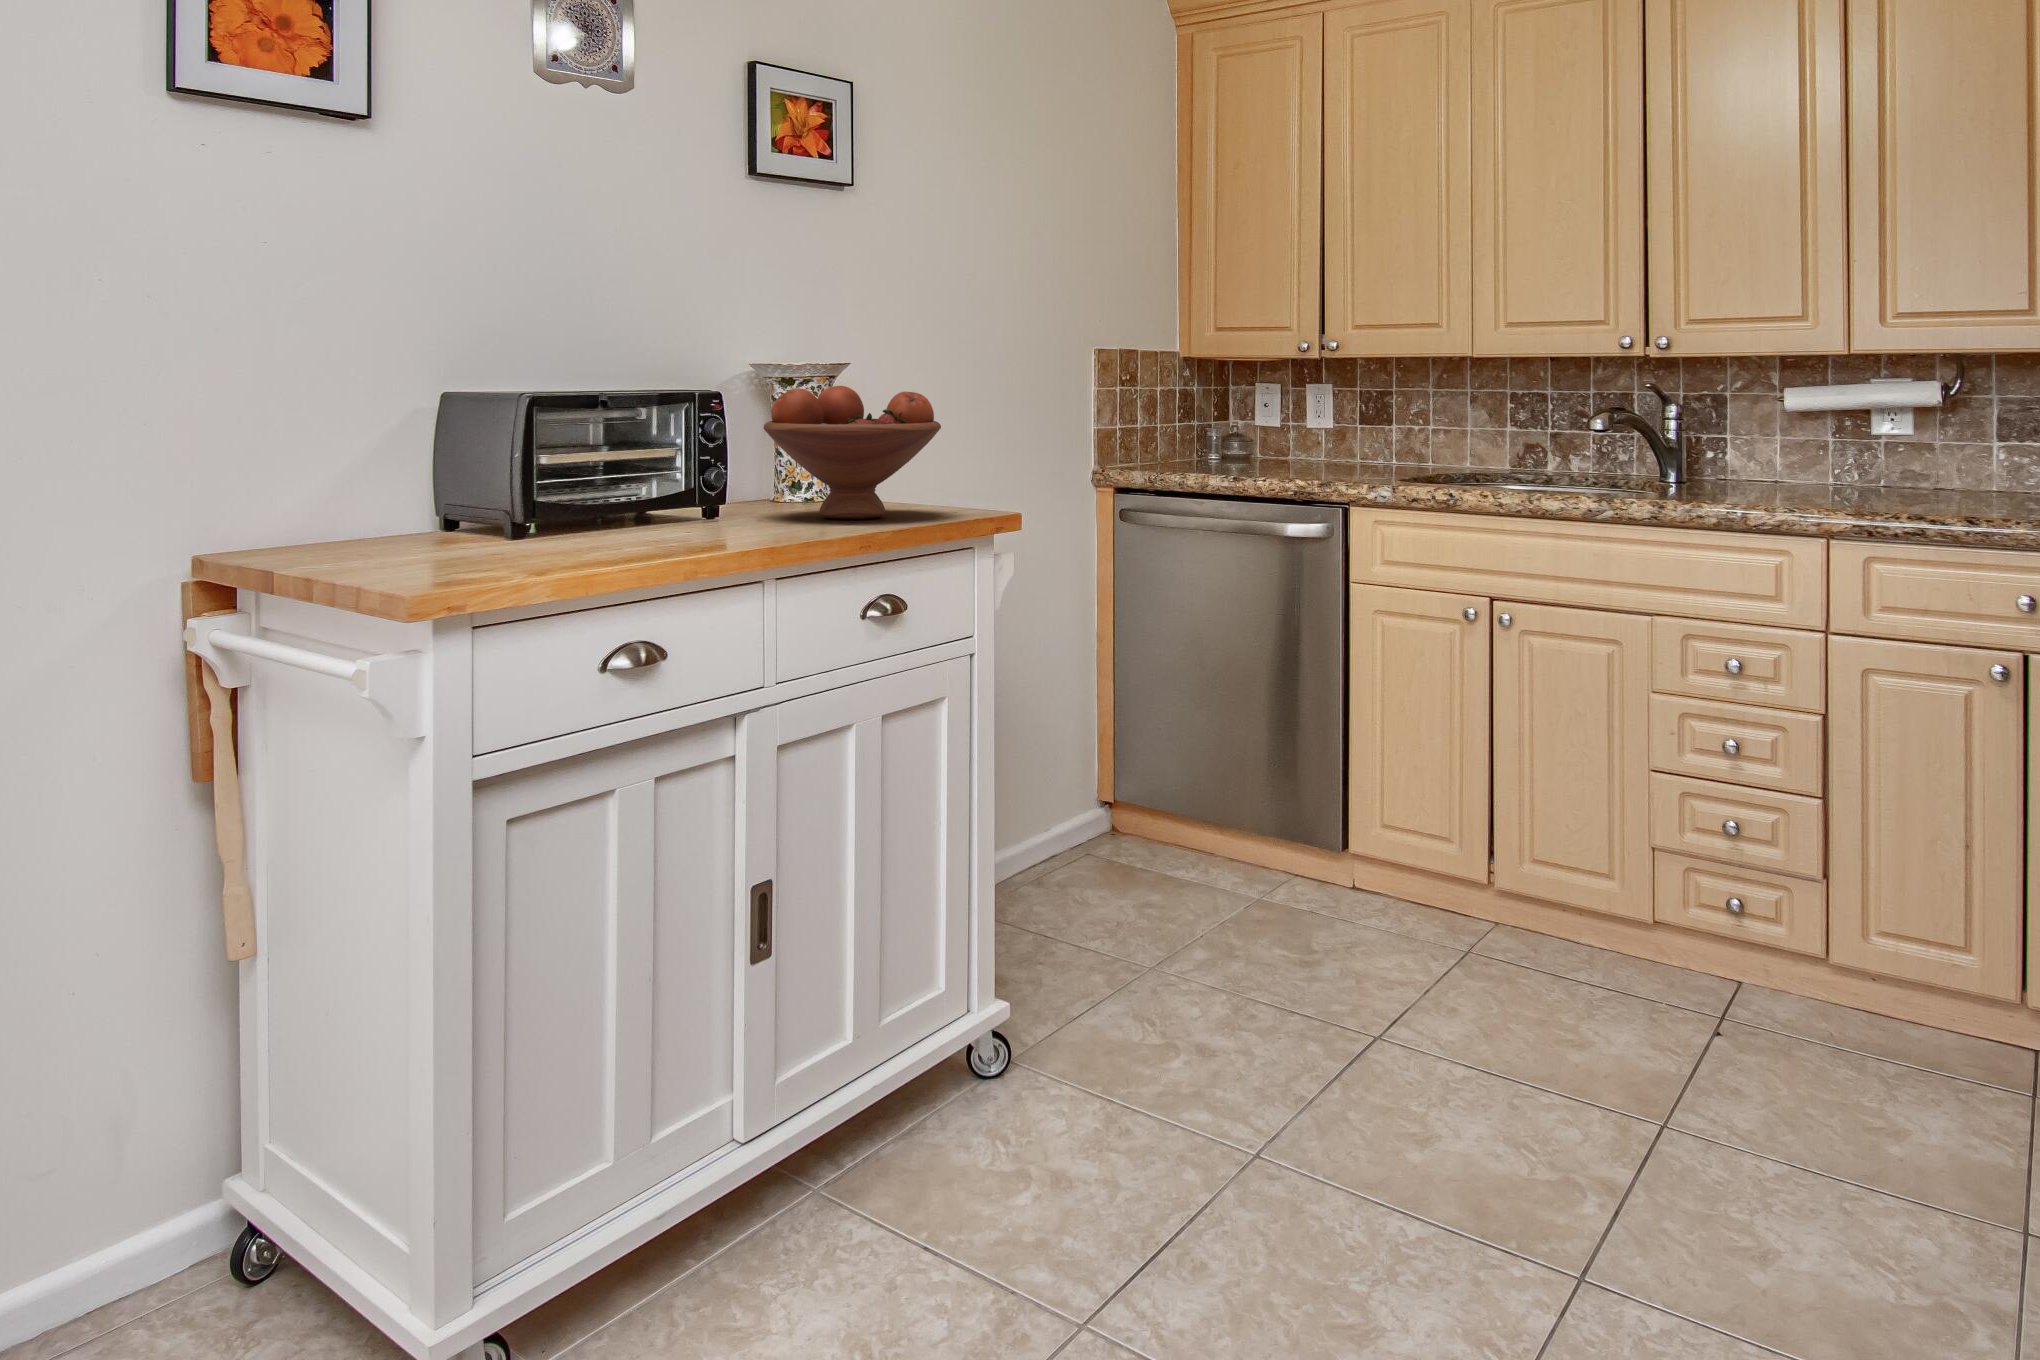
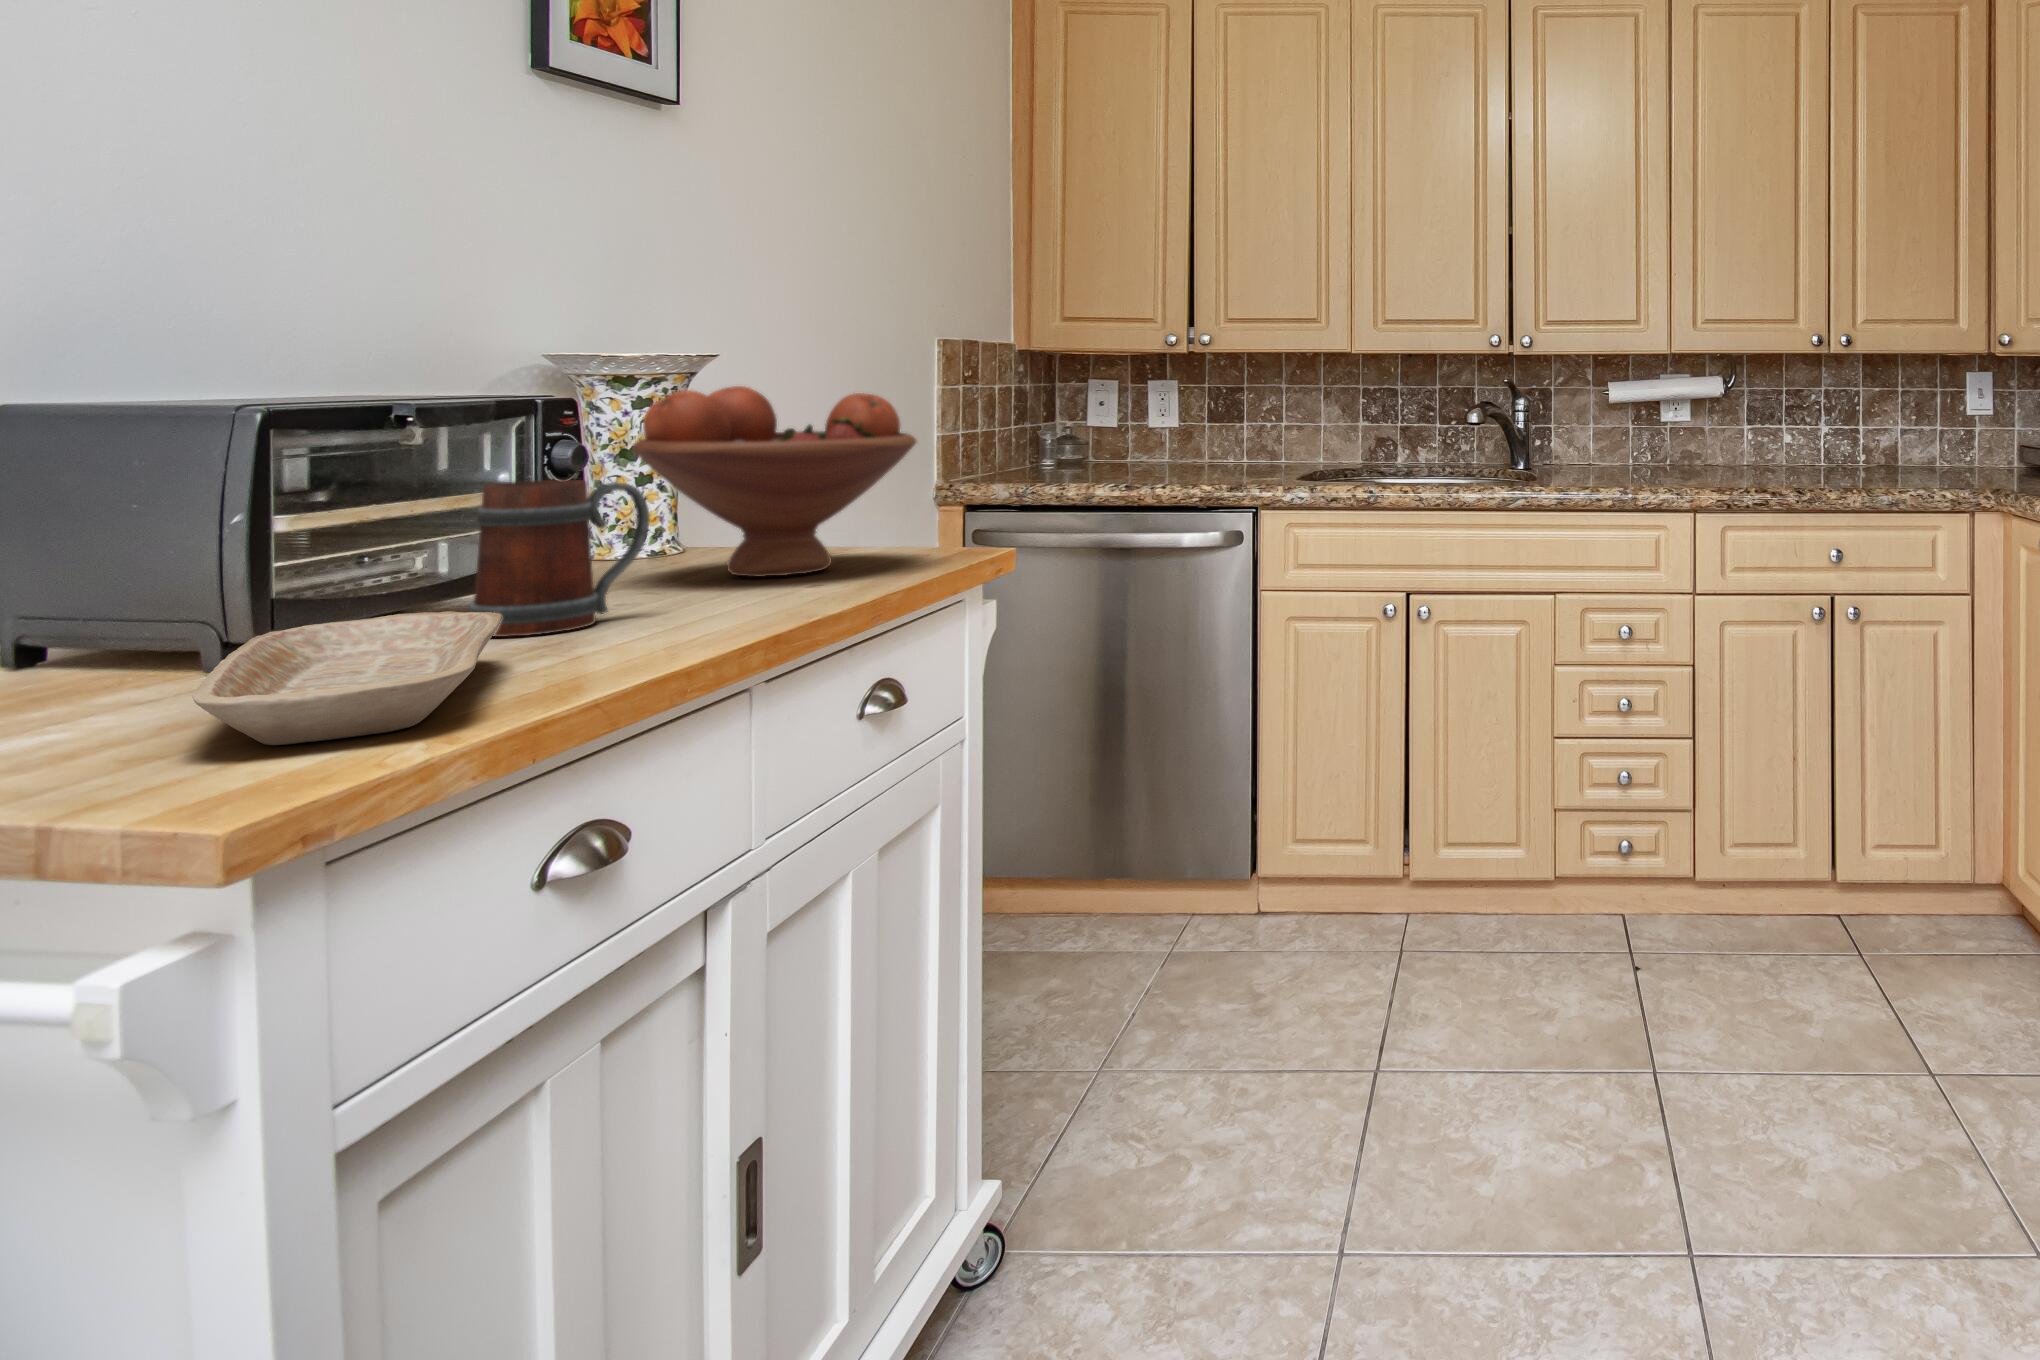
mug: none [634,443,730,537] -> present [470,480,650,637]
tray: none [435,514,615,568] -> present [192,611,502,745]

